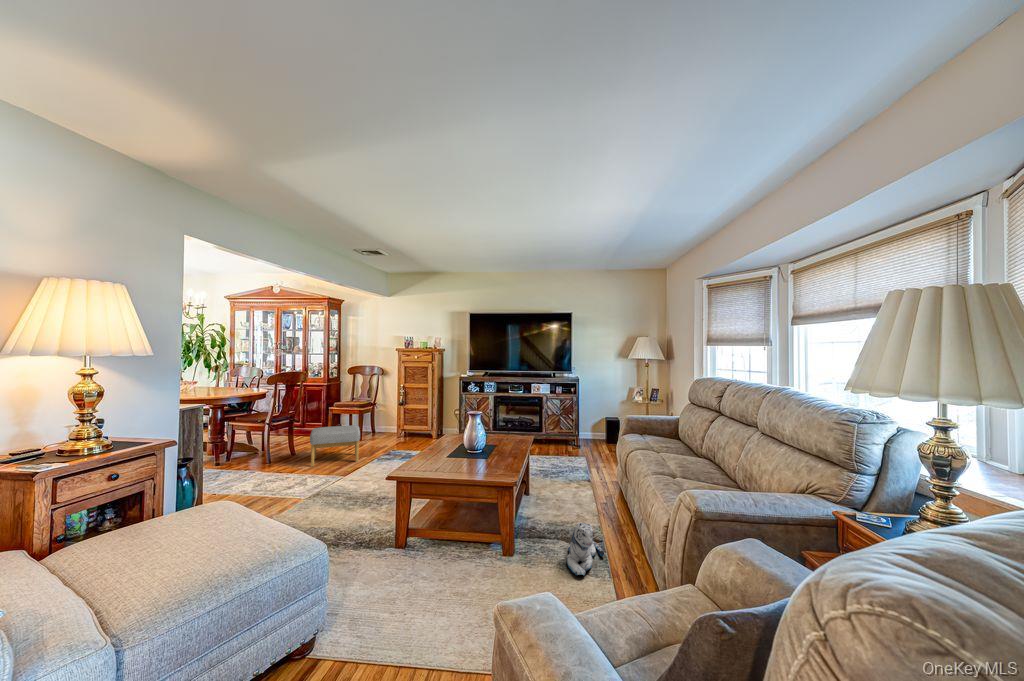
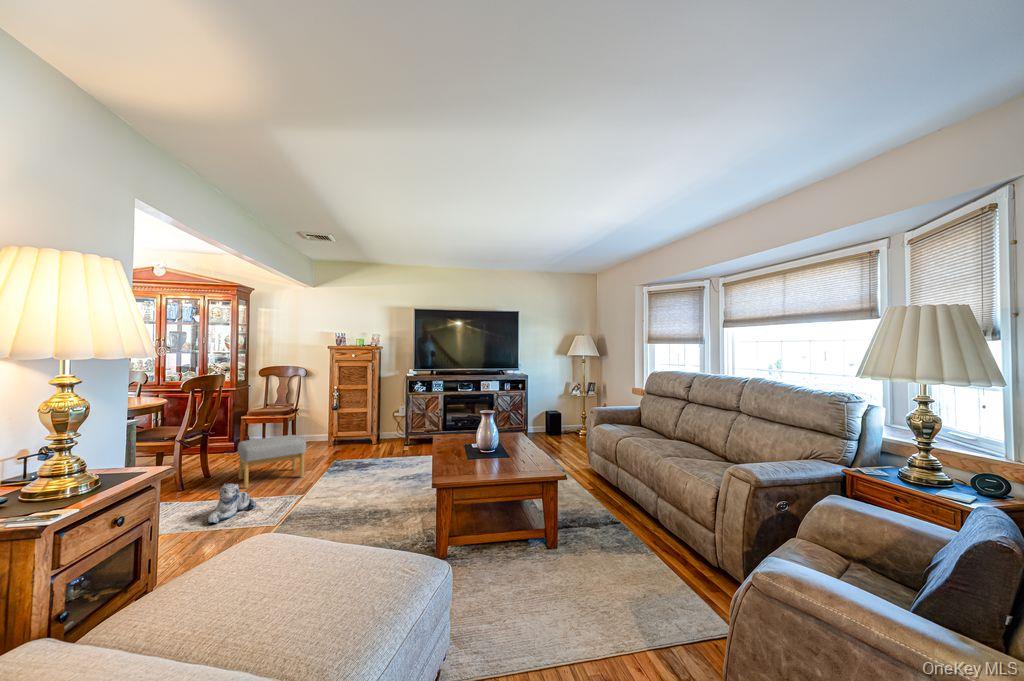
plush toy: present [567,523,604,576] -> present [208,483,256,523]

